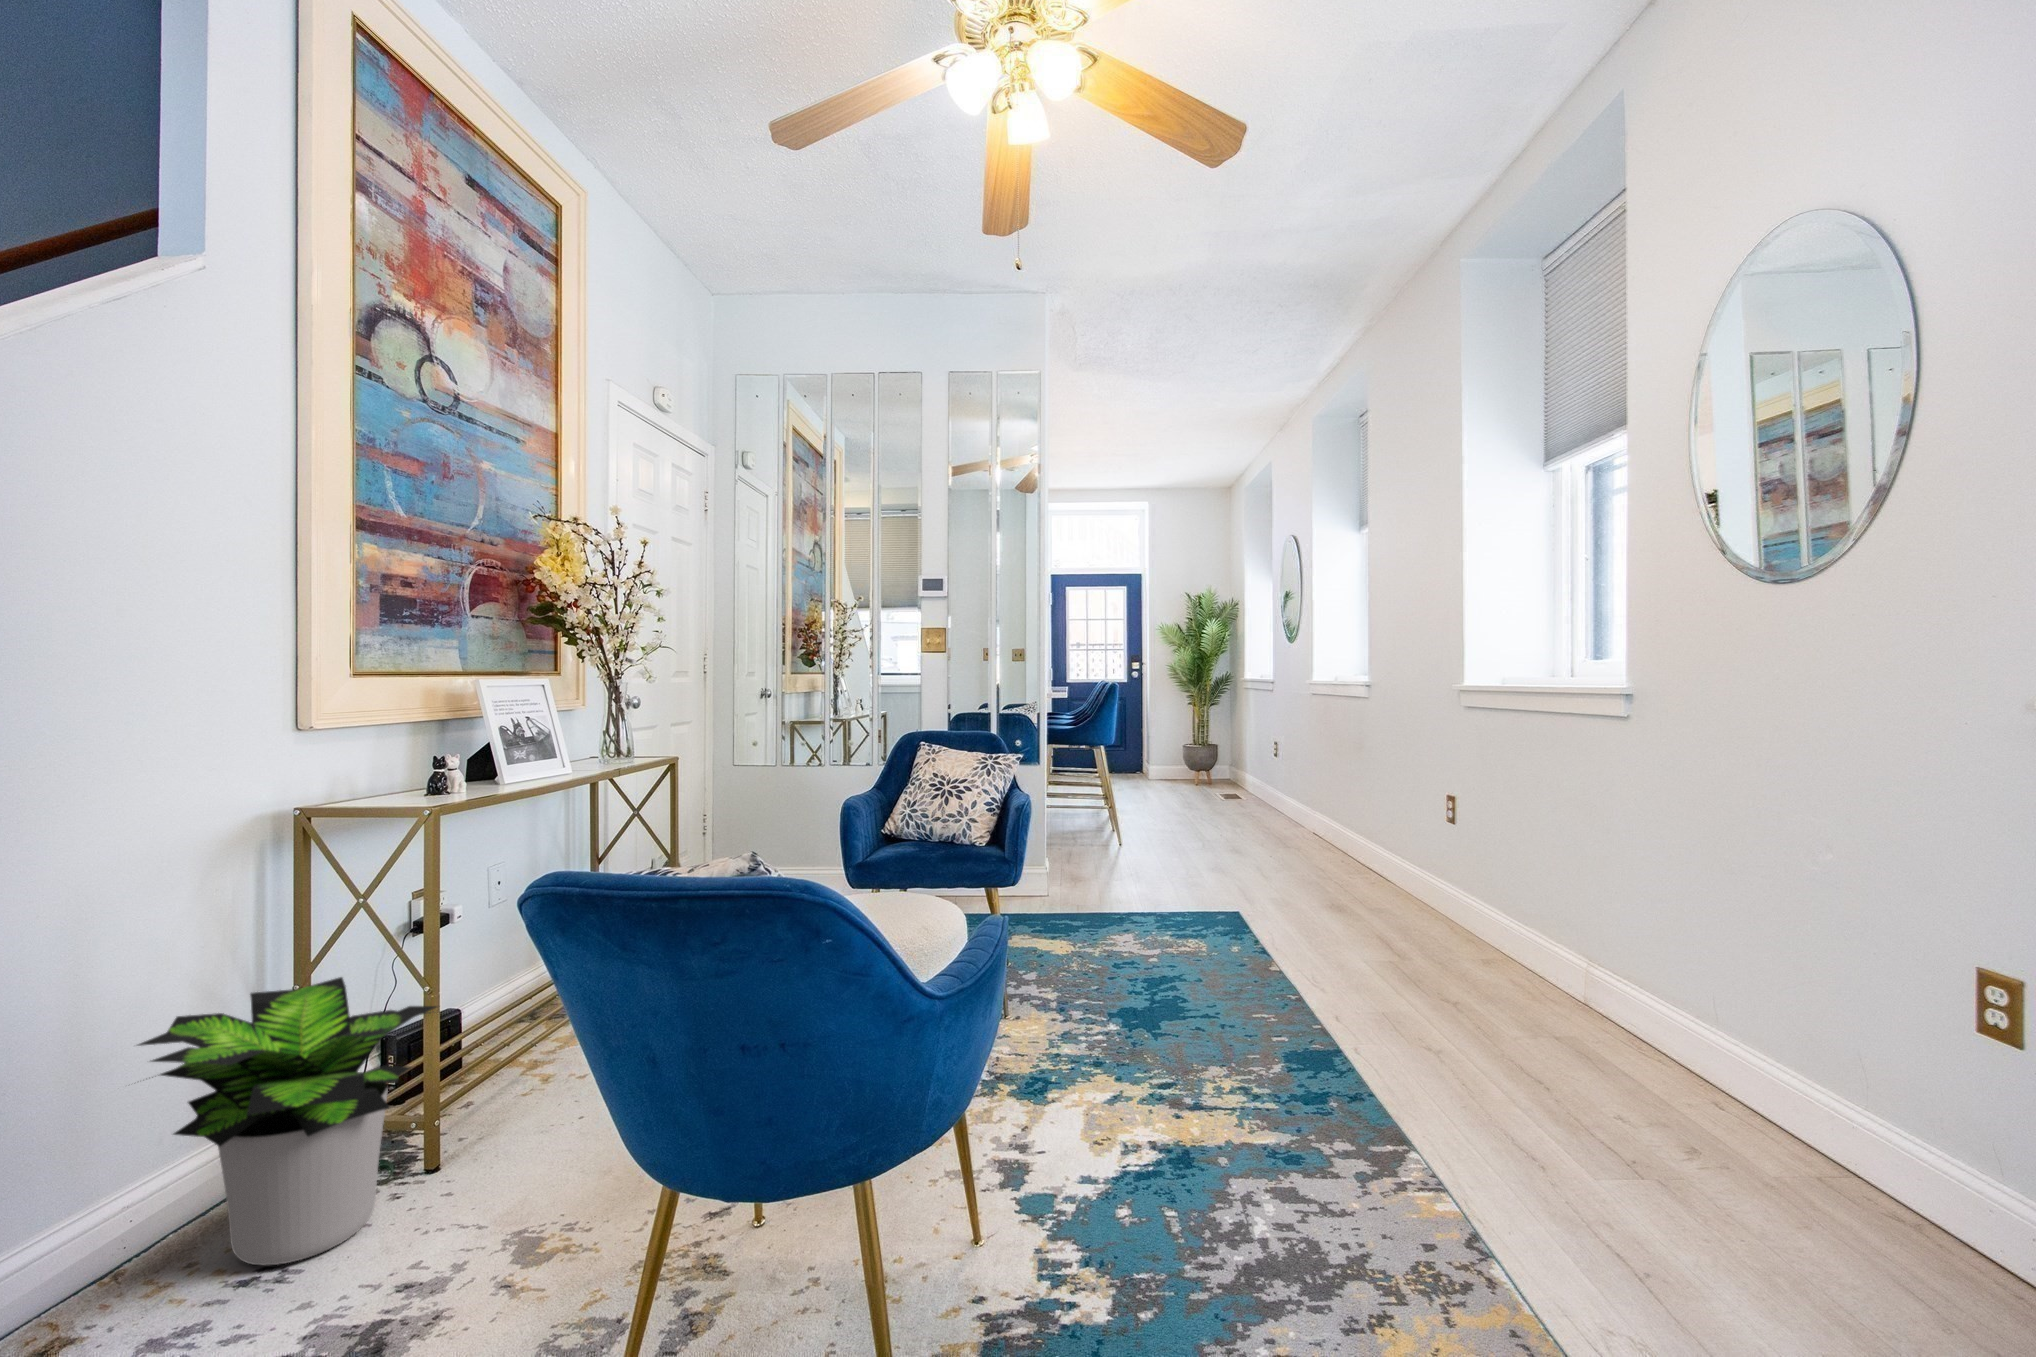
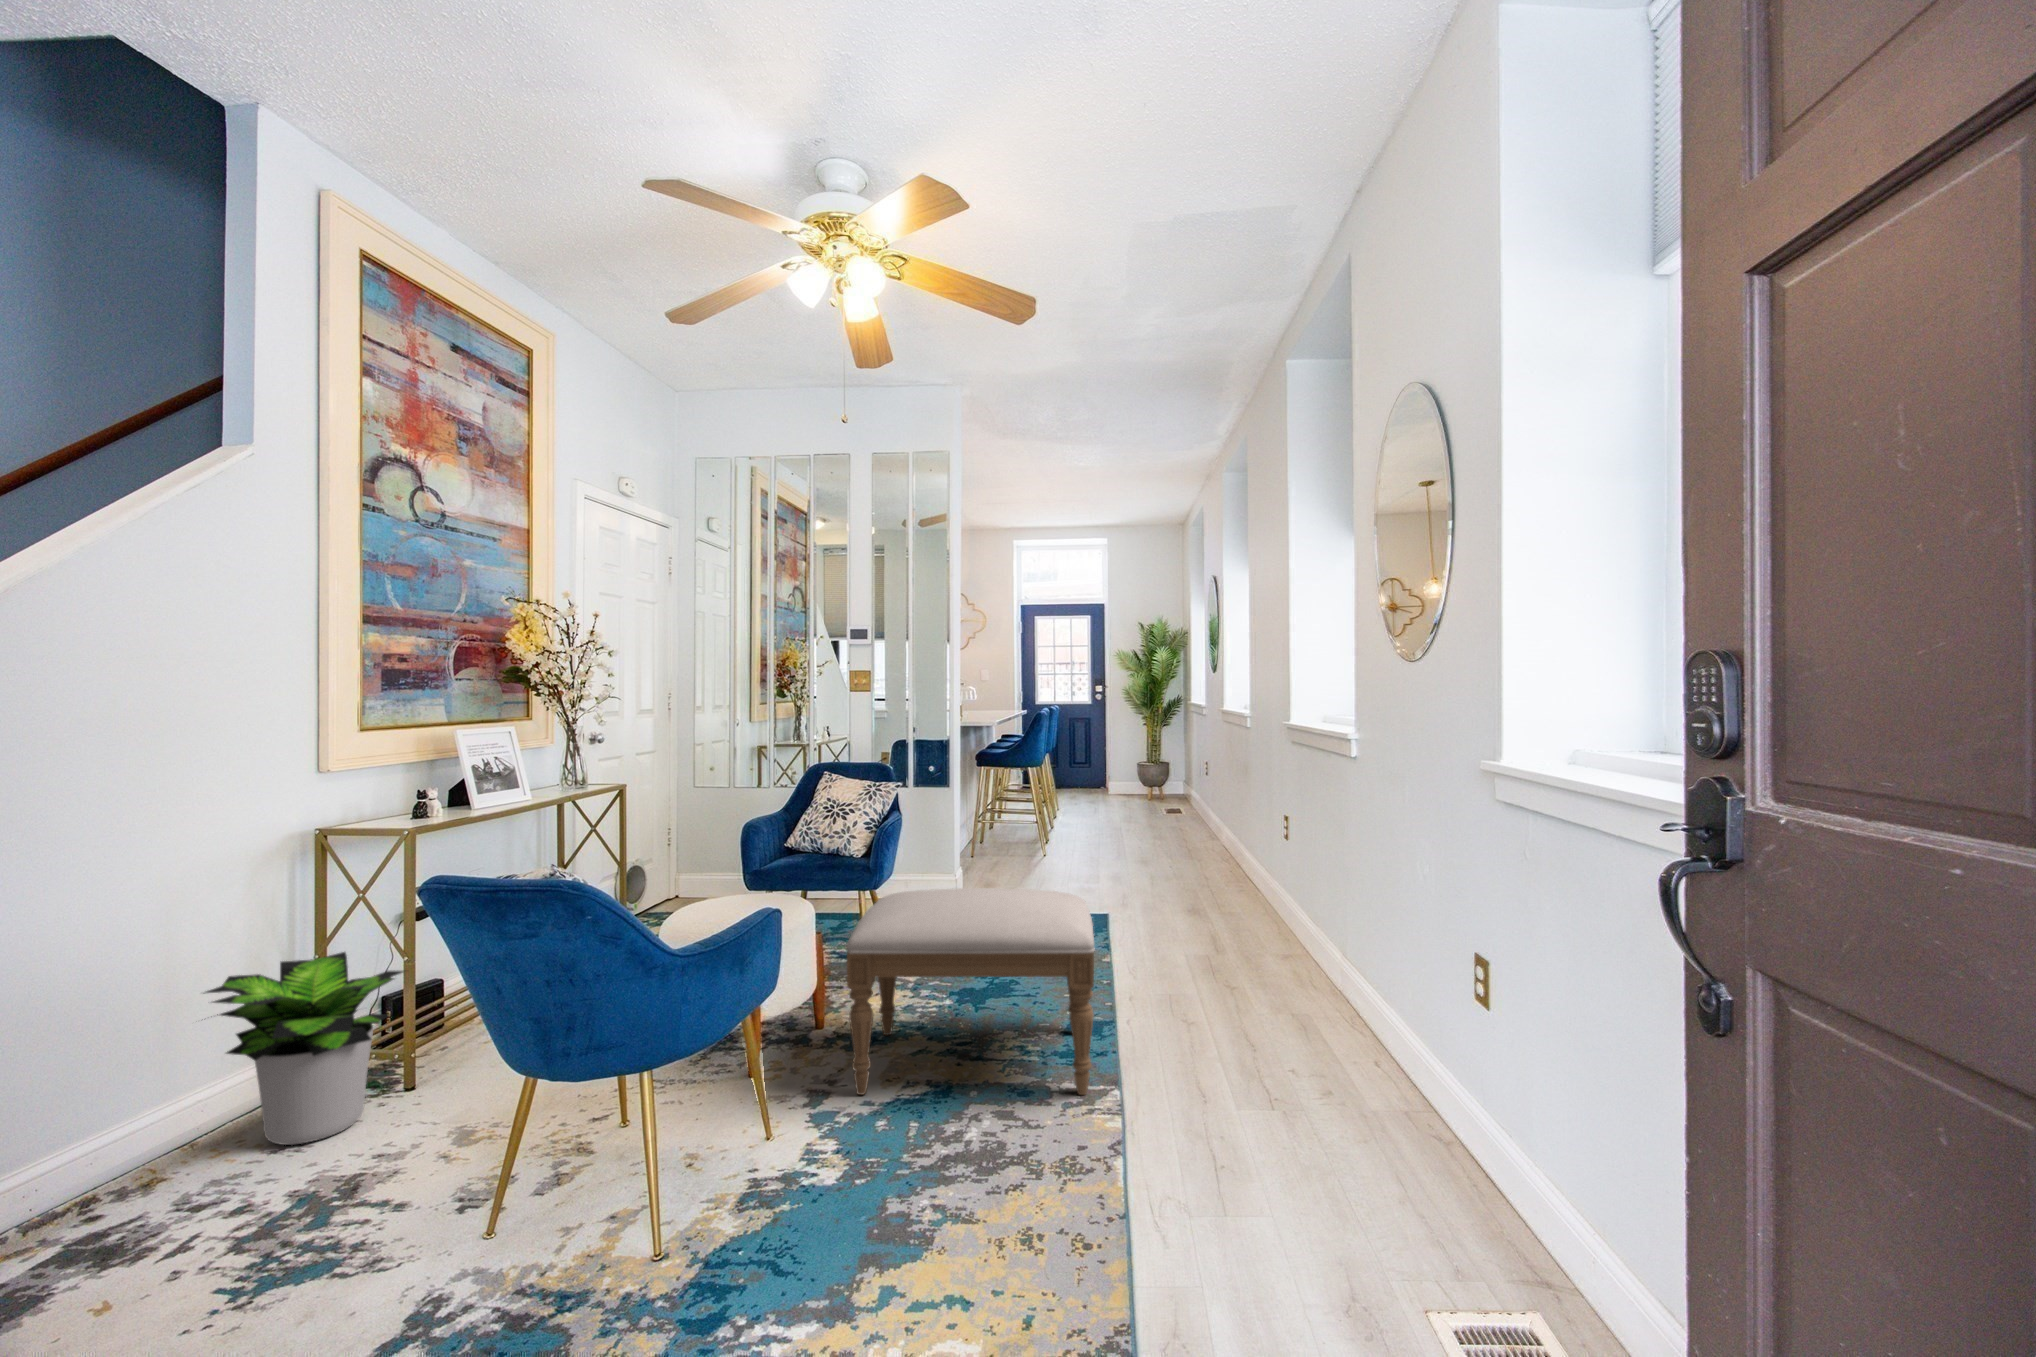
ottoman: none [1044,884,1399,1171] -> present [847,888,1095,1095]

